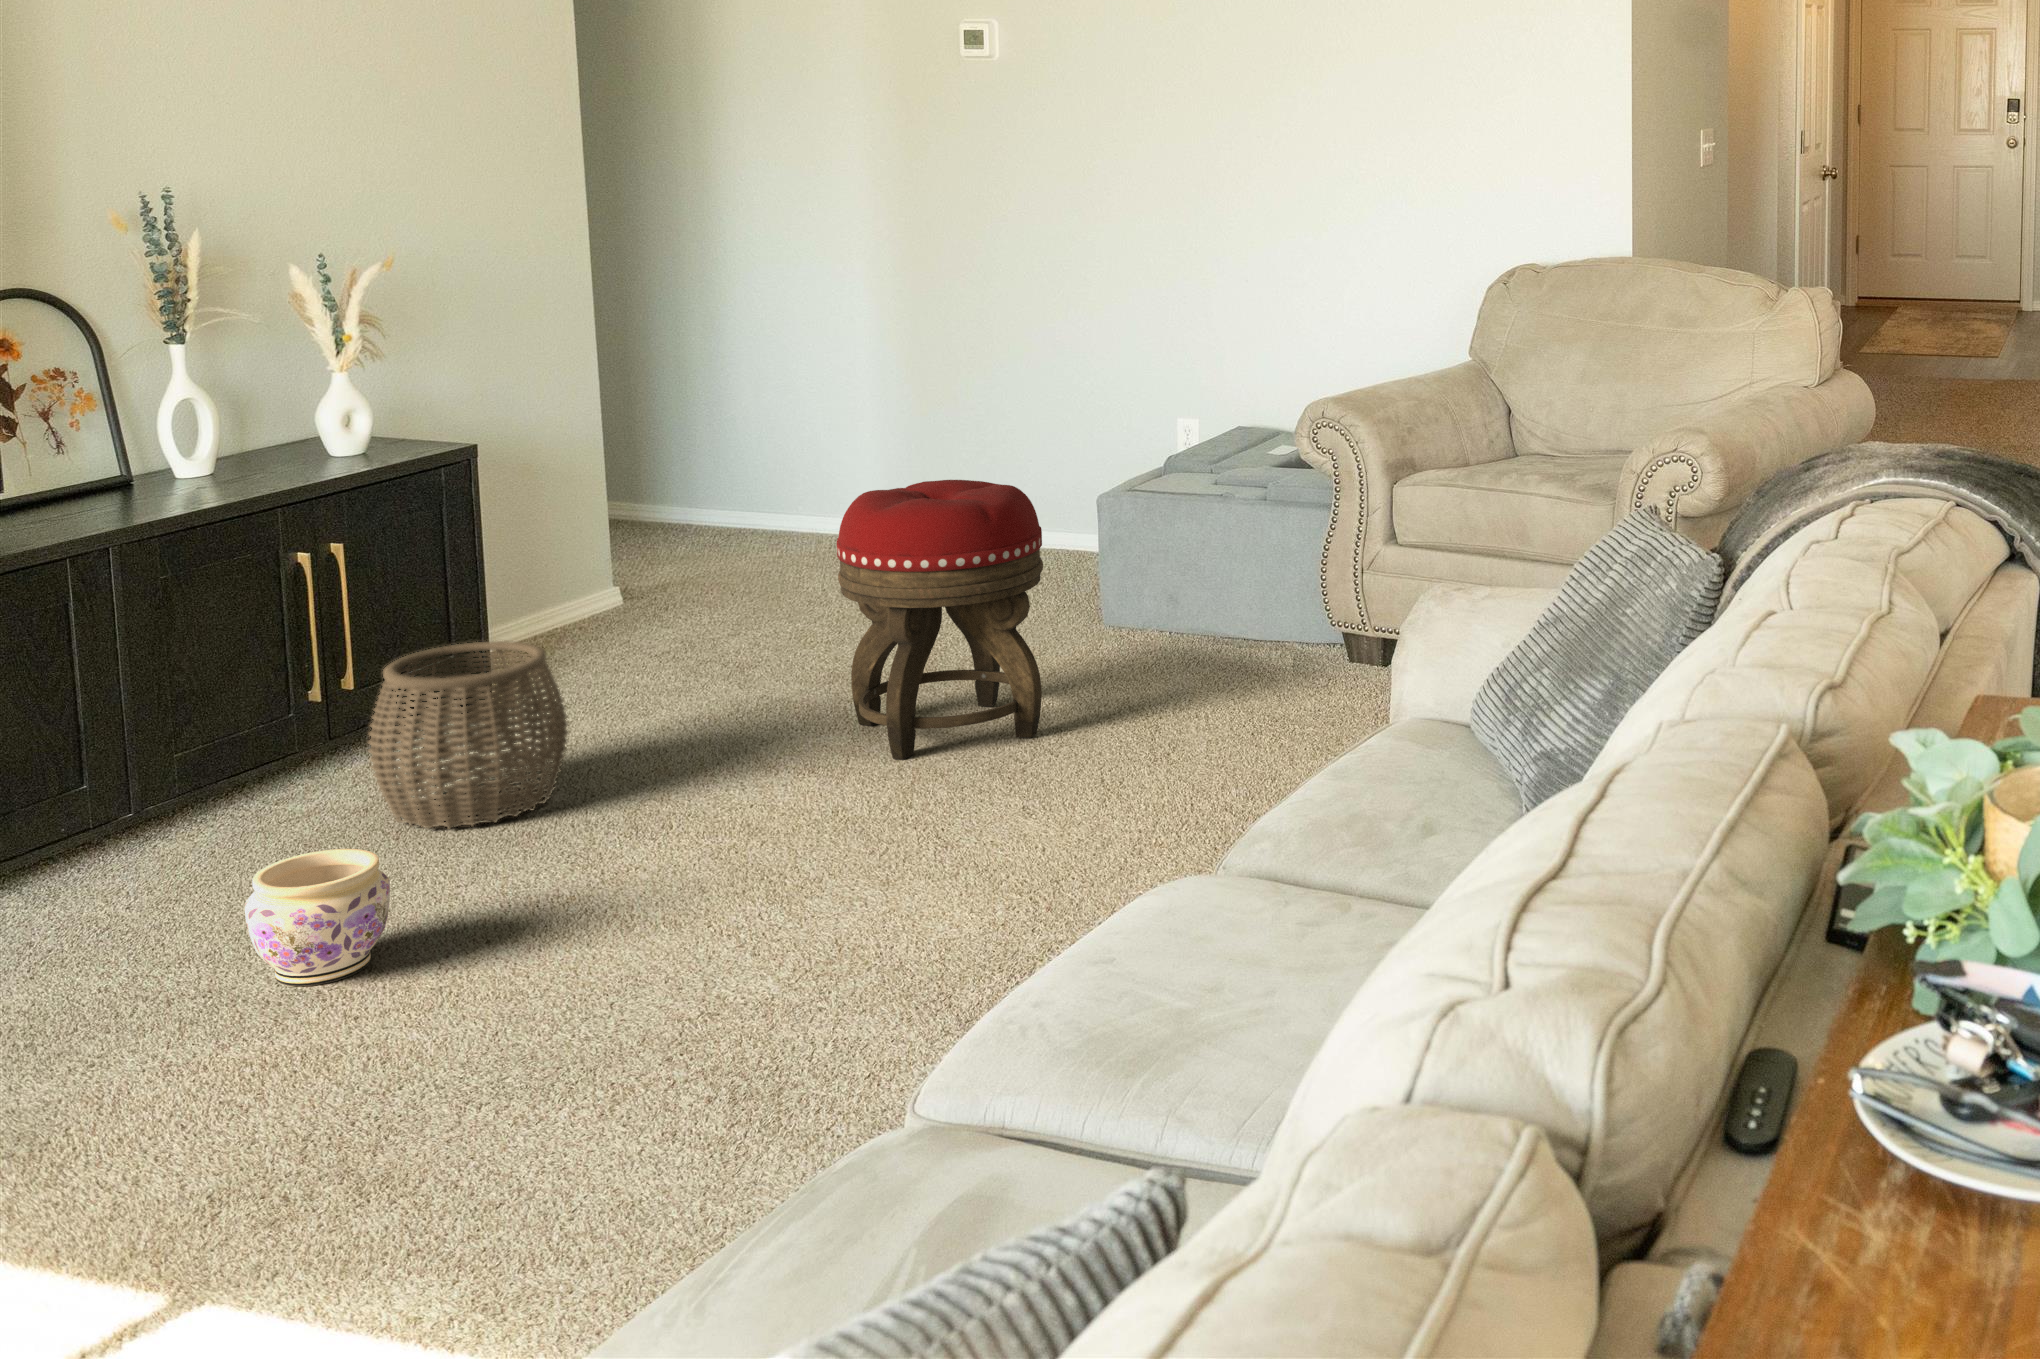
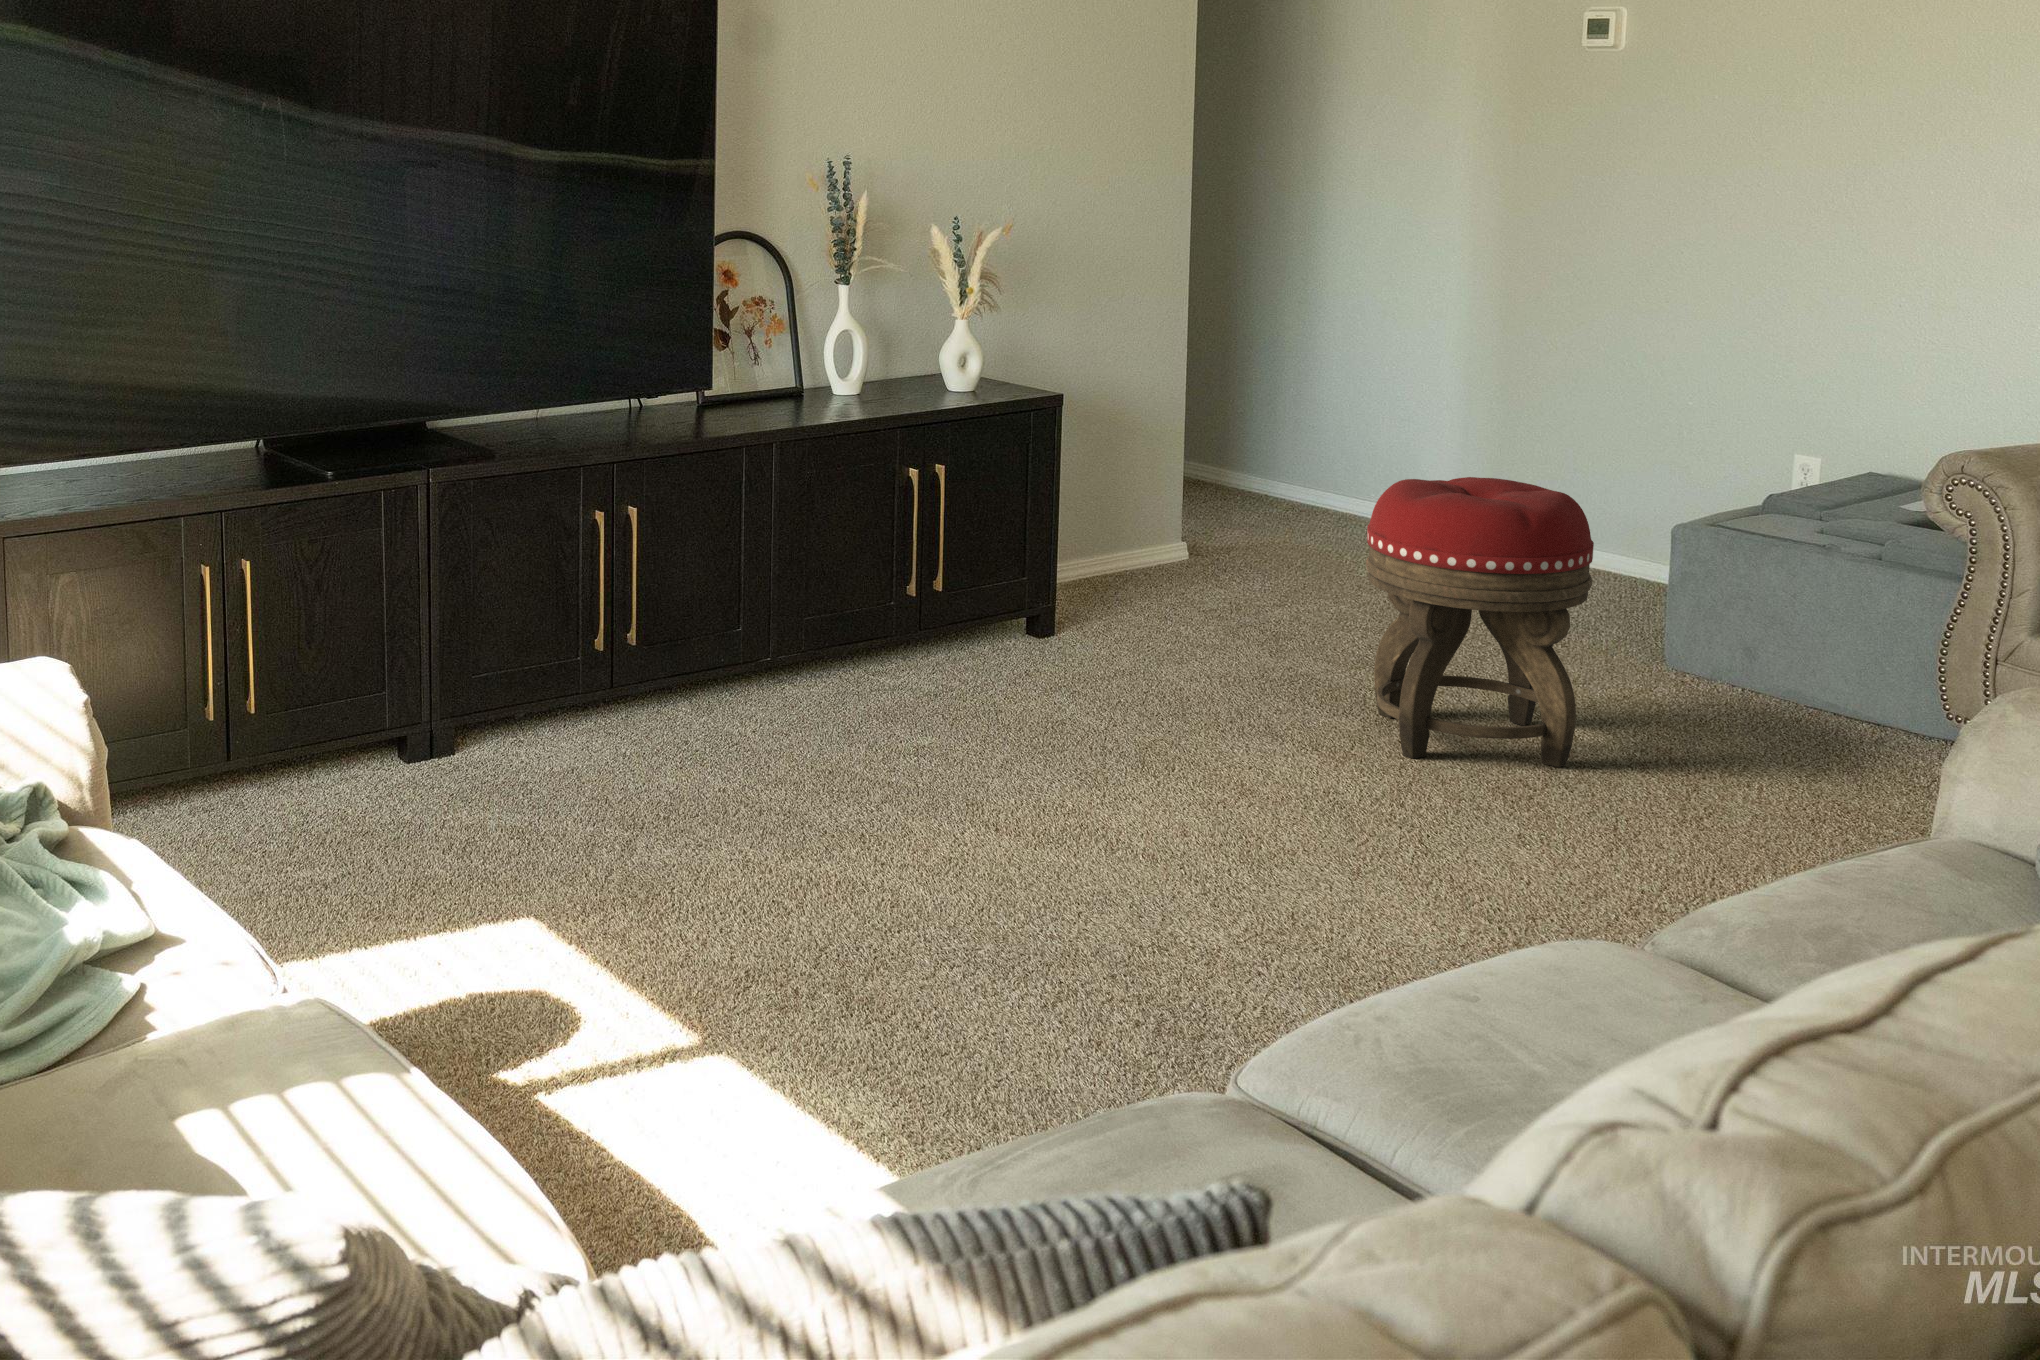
woven basket: present [369,641,568,829] -> none [940,566,1100,730]
planter: present [244,849,390,986] -> none [820,717,926,829]

